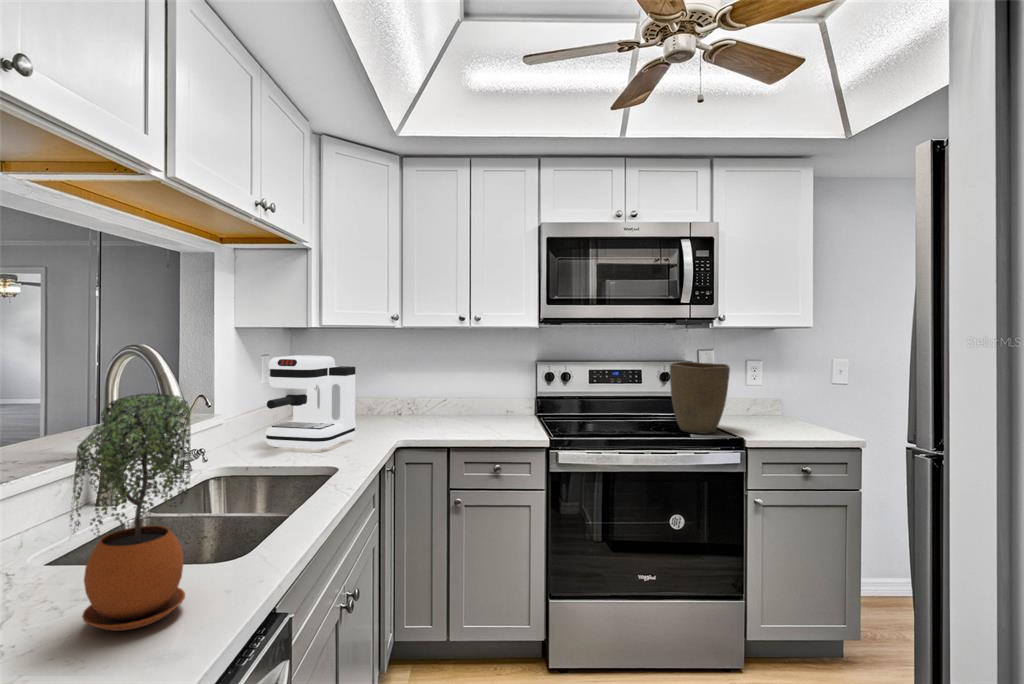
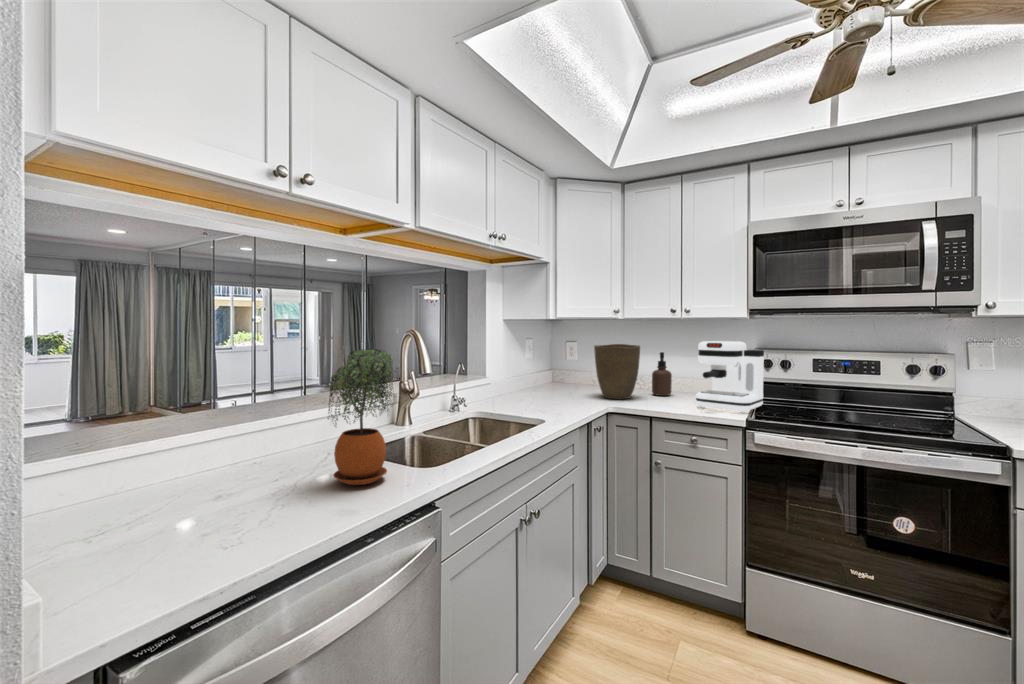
coffee maker: present [265,355,356,450] -> present [696,341,764,413]
vase: present [670,362,730,434] -> present [594,344,640,399]
soap dispenser: none [431,365,453,417] -> present [652,352,672,396]

